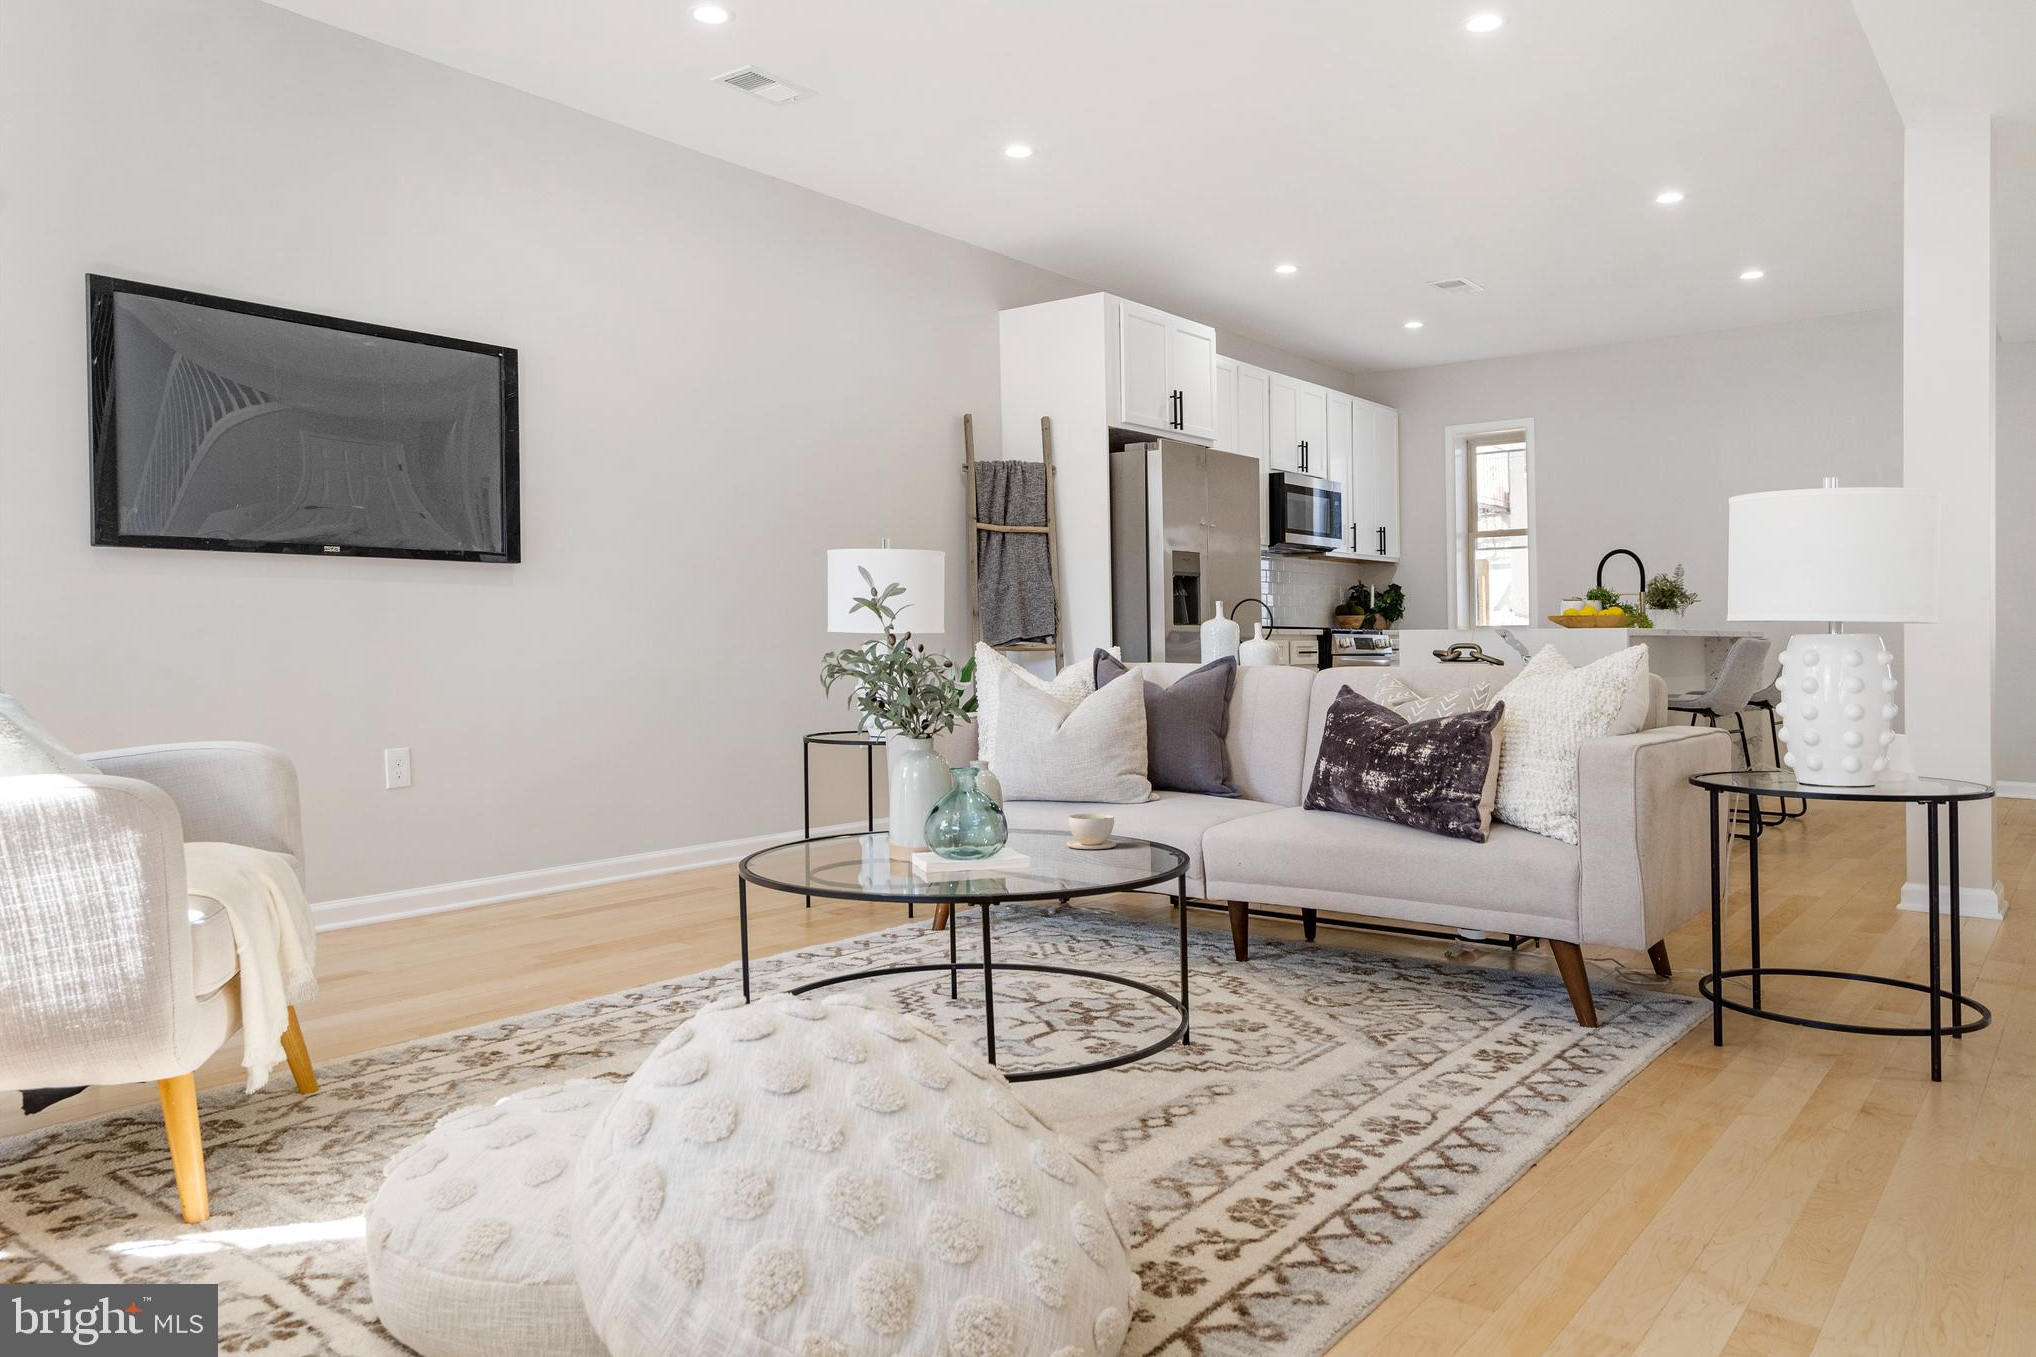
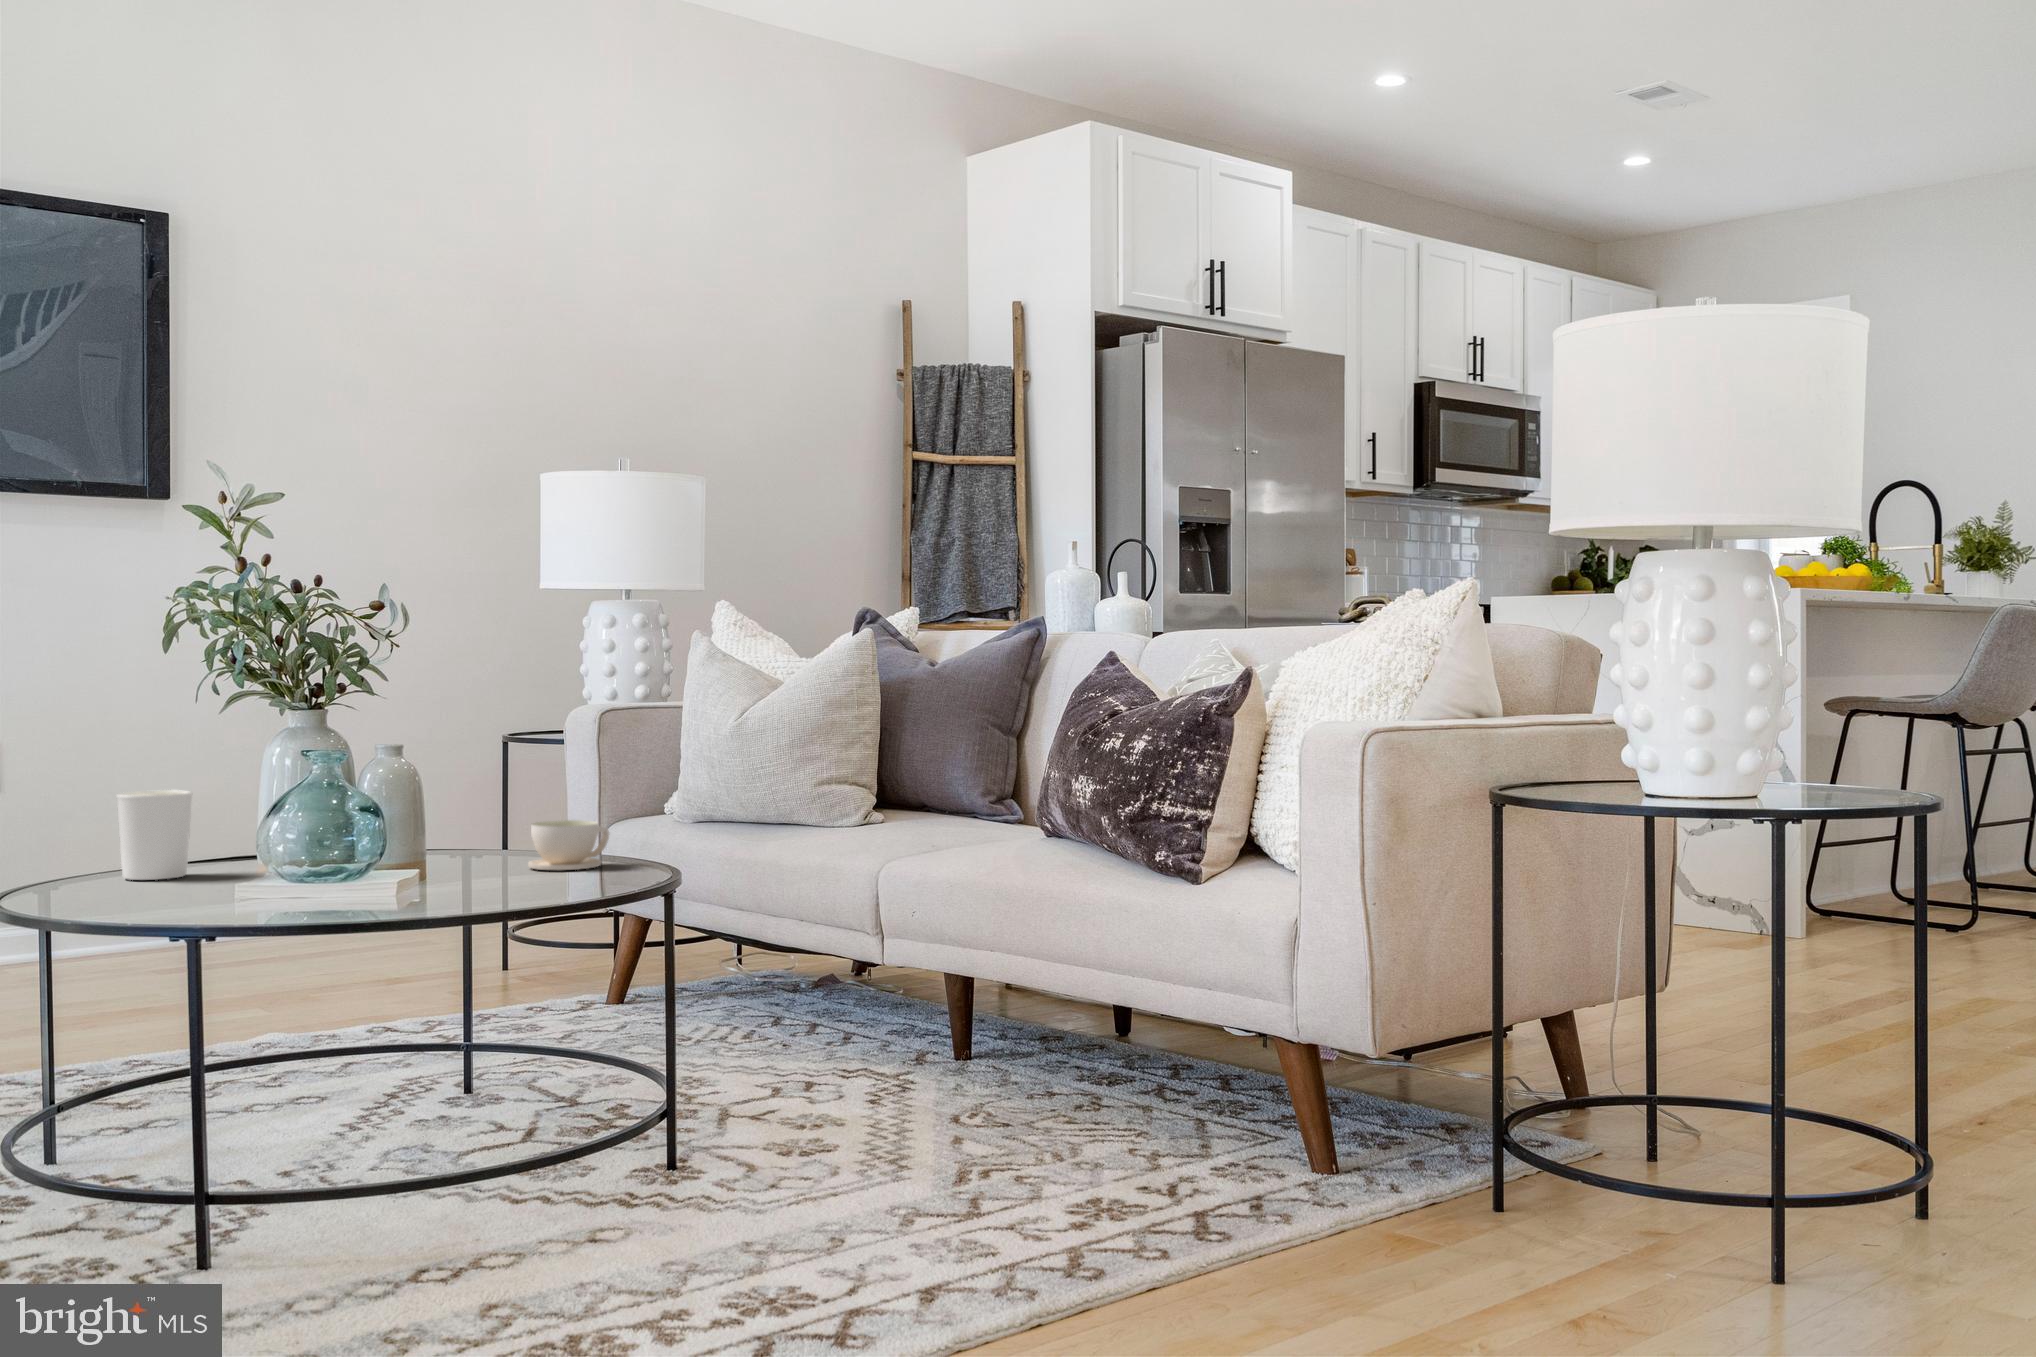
candle holder: none [807,802,857,867] -> present [116,790,192,880]

